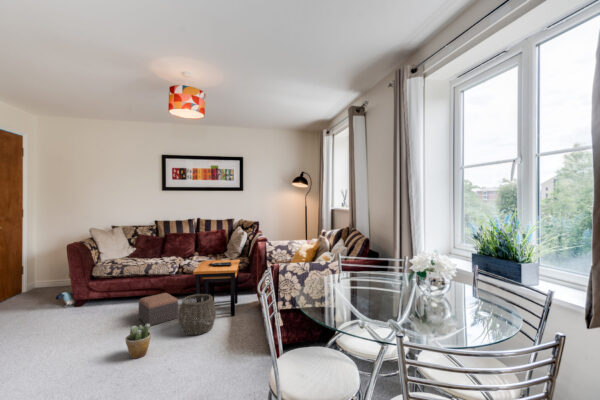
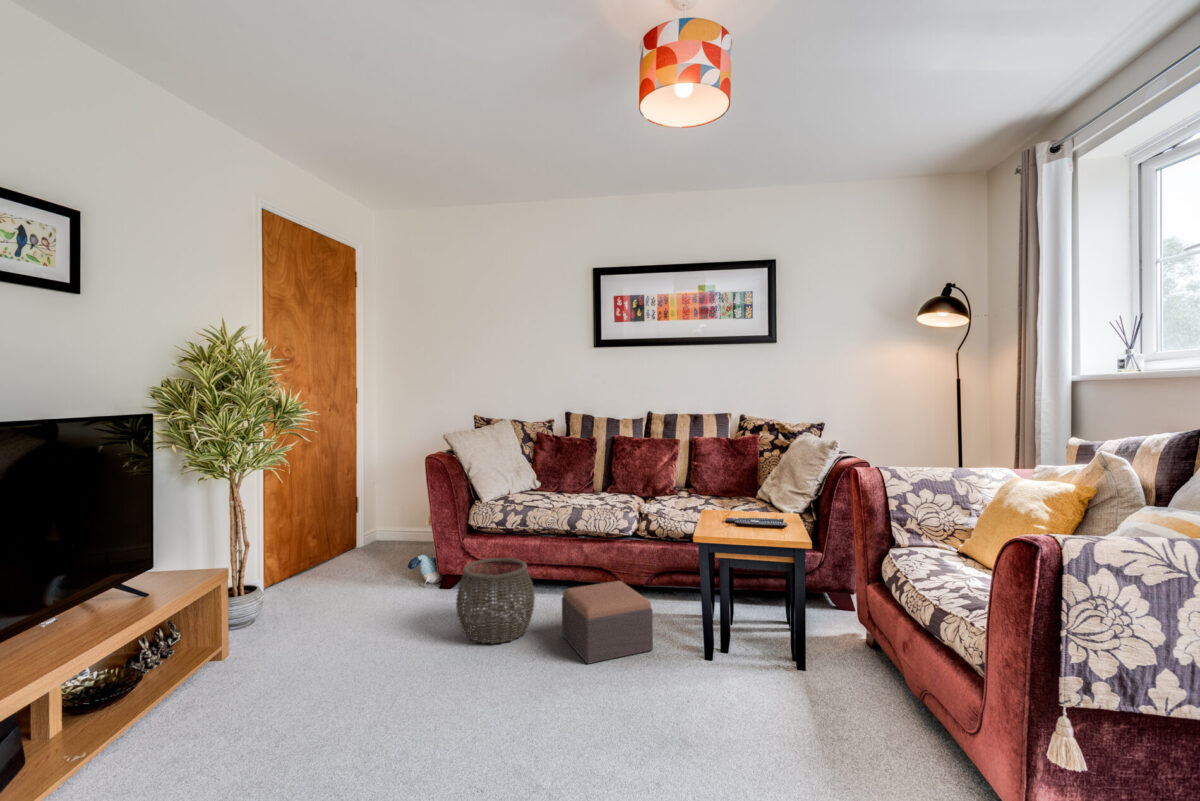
woven basket: present [178,294,216,335] -> present [456,558,535,644]
potted plant: present [125,324,151,359] -> none [544,671,605,764]

